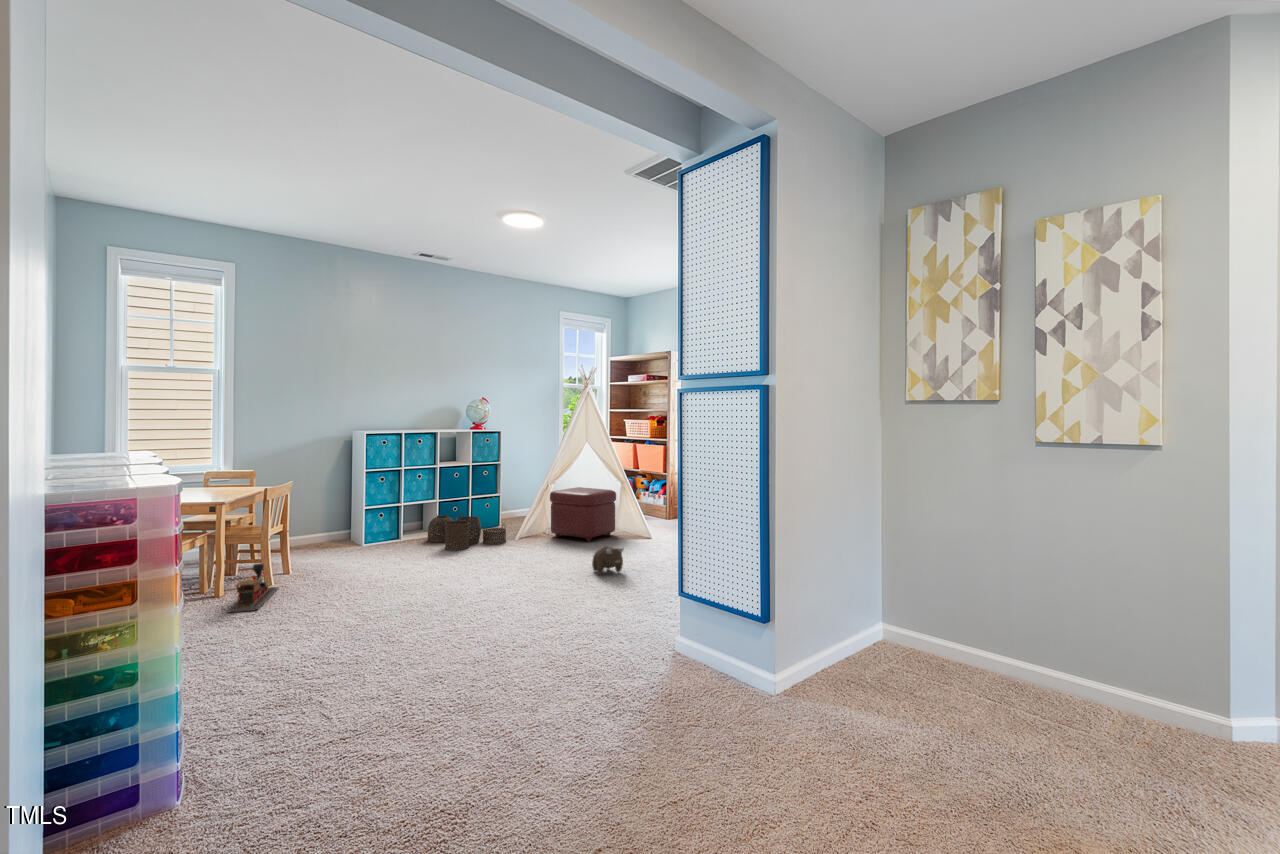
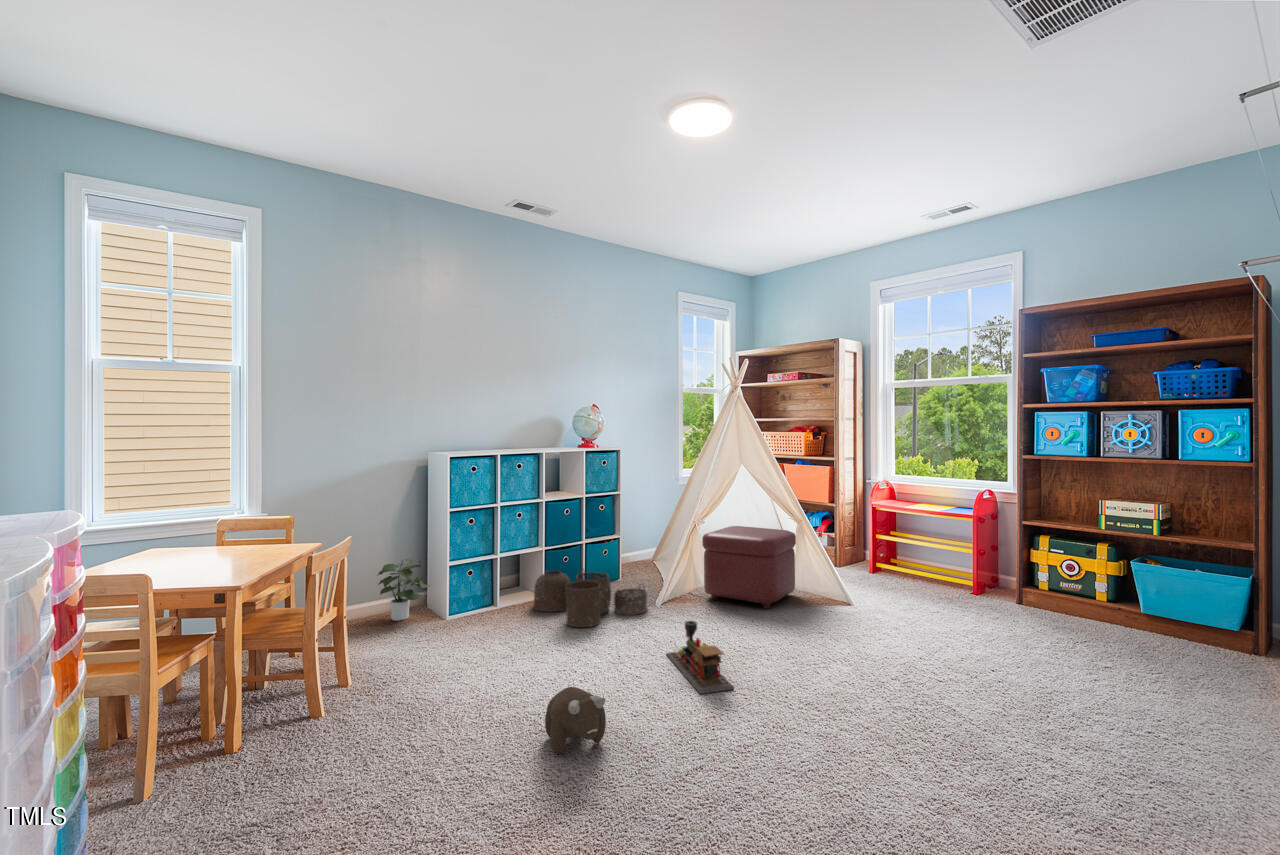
potted plant: none [315,504,353,546] -> present [378,559,430,621]
plush toy: present [592,546,624,575] -> present [545,687,606,754]
toy train: present [227,563,279,612] -> present [667,621,734,694]

